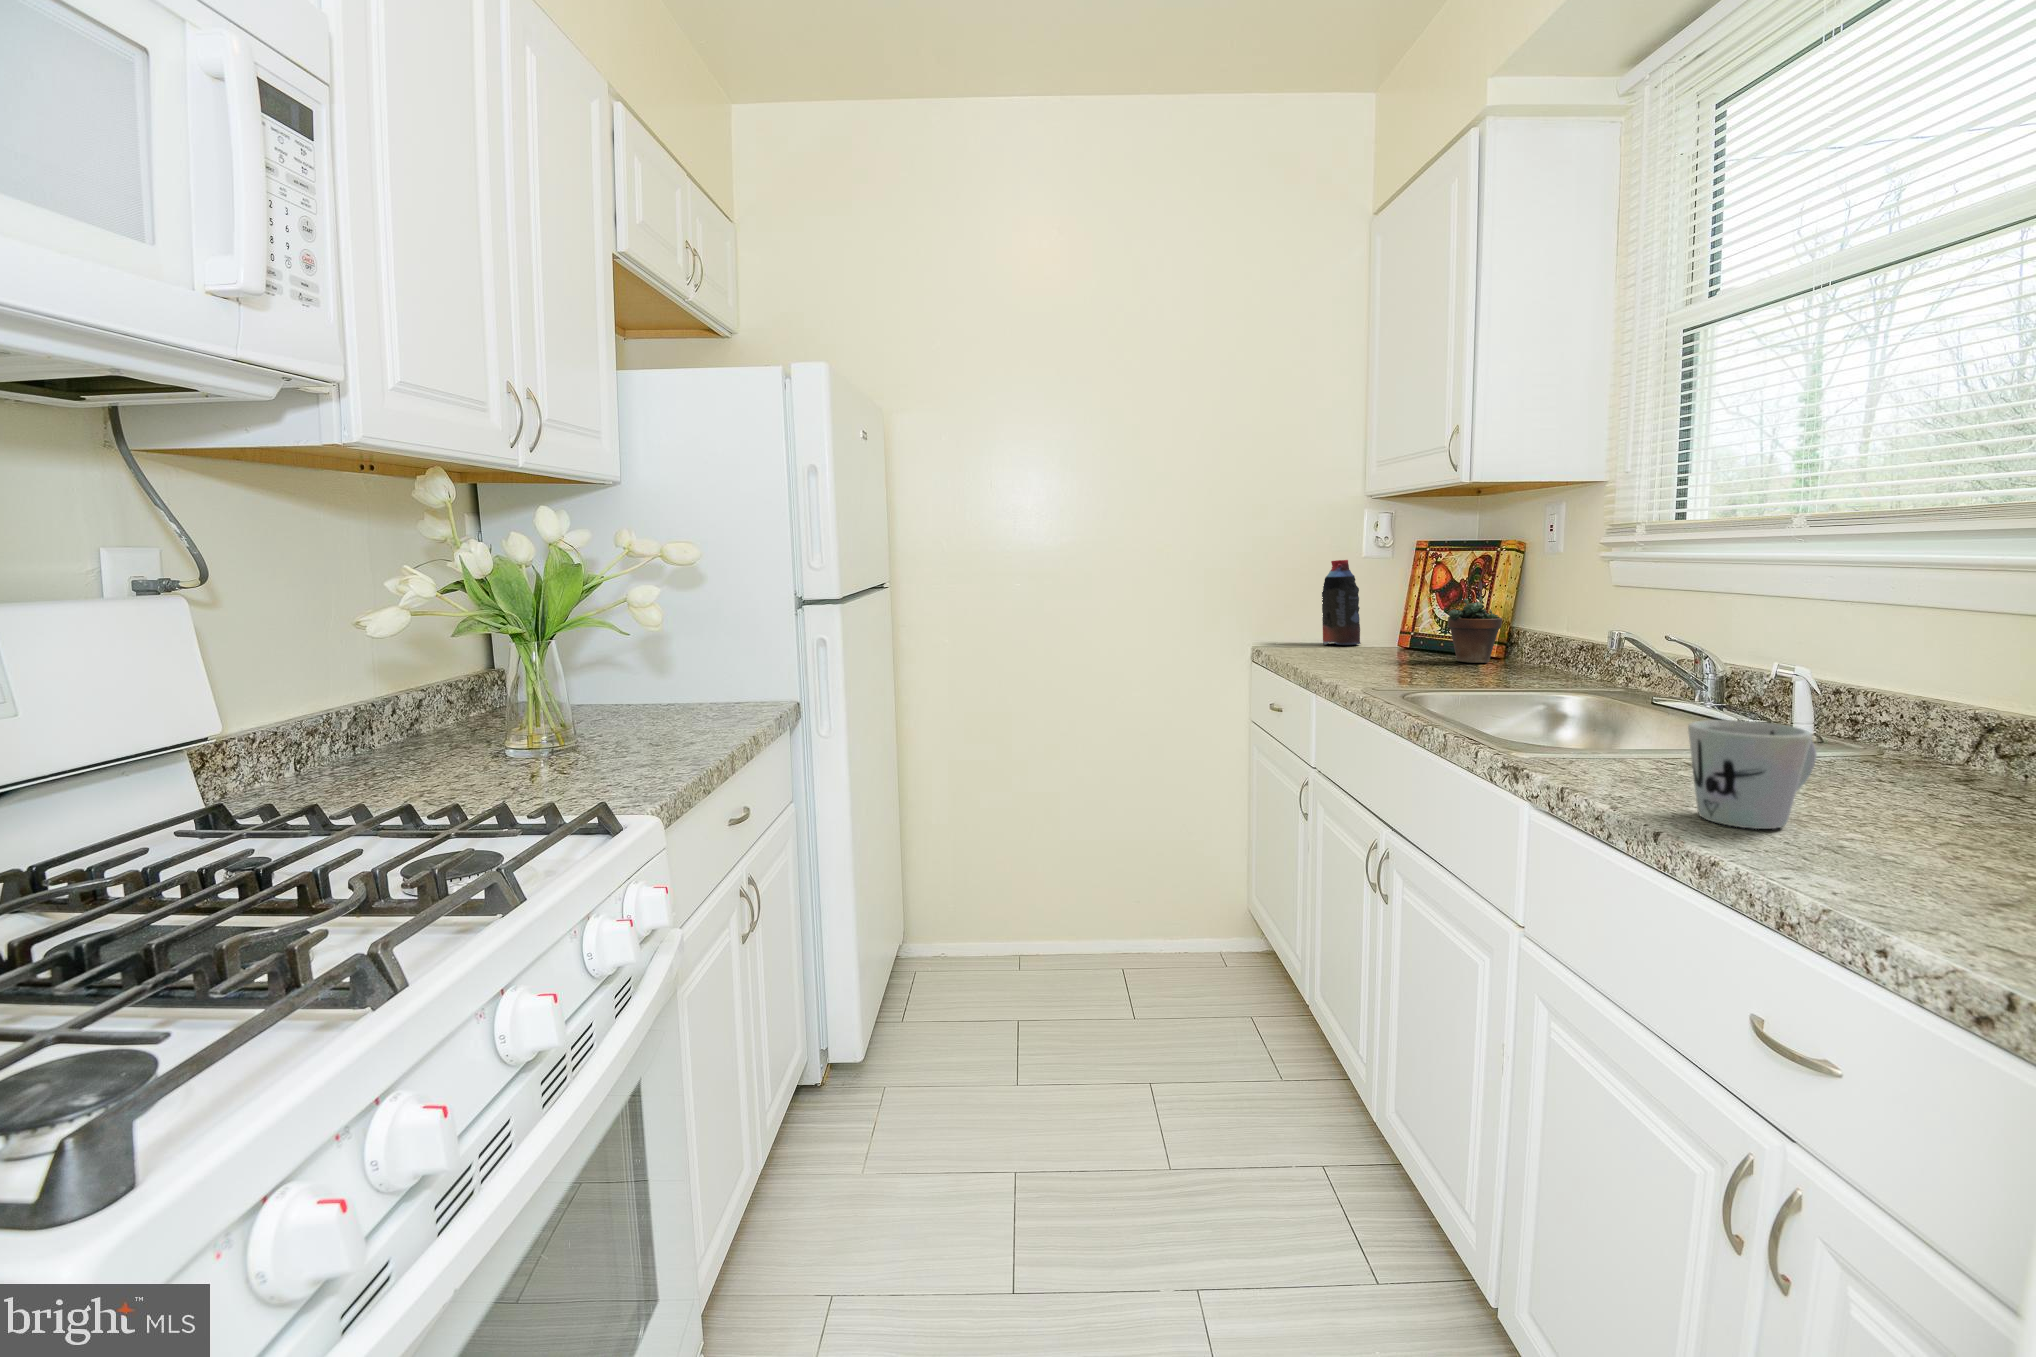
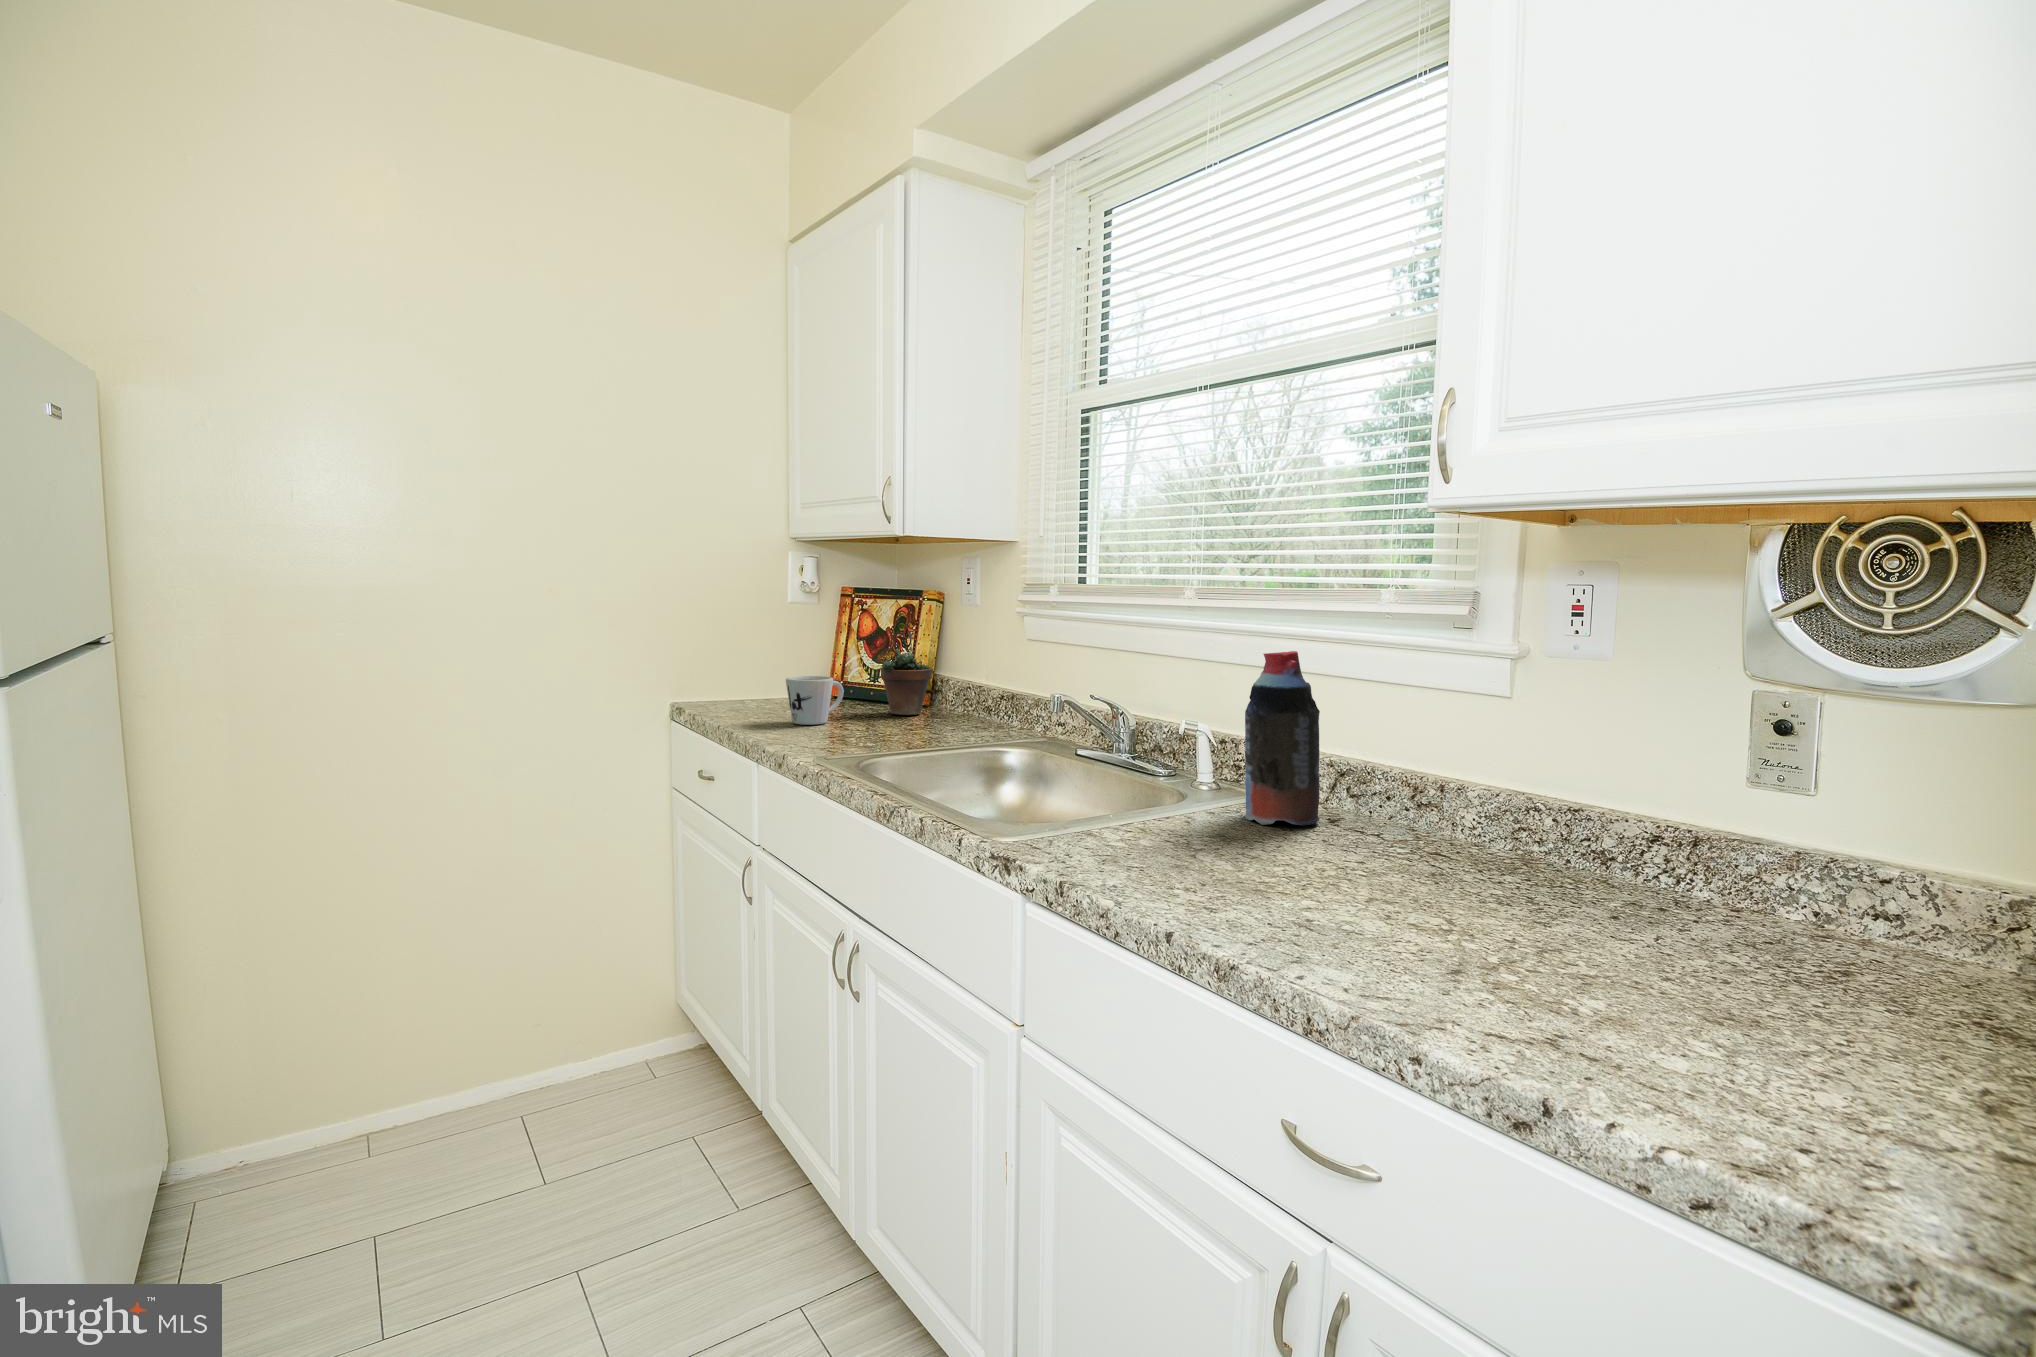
bottle: present [1322,560,1361,645] -> present [1245,651,1320,825]
mug: present [1688,720,1817,829] -> present [786,676,844,725]

